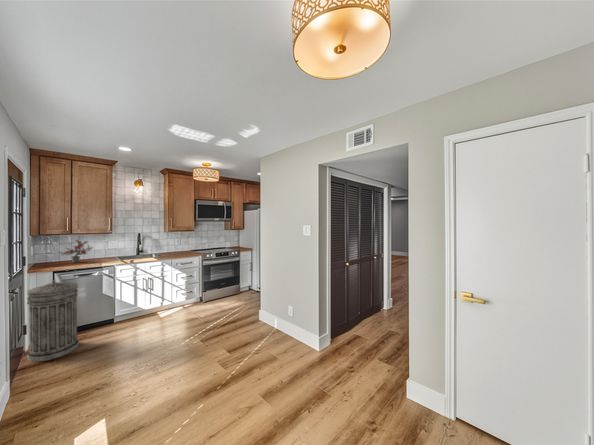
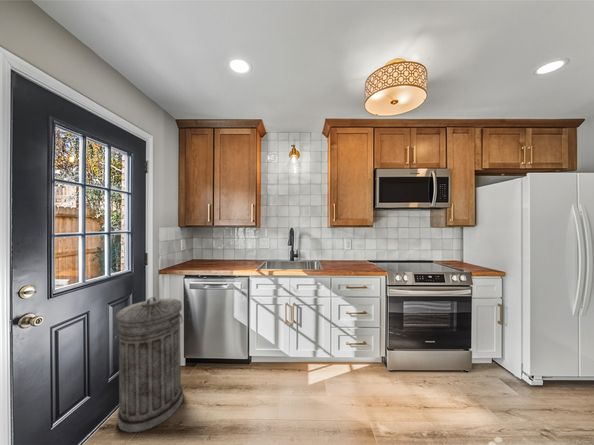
potted plant: present [62,239,93,263] -> none [204,228,236,265]

